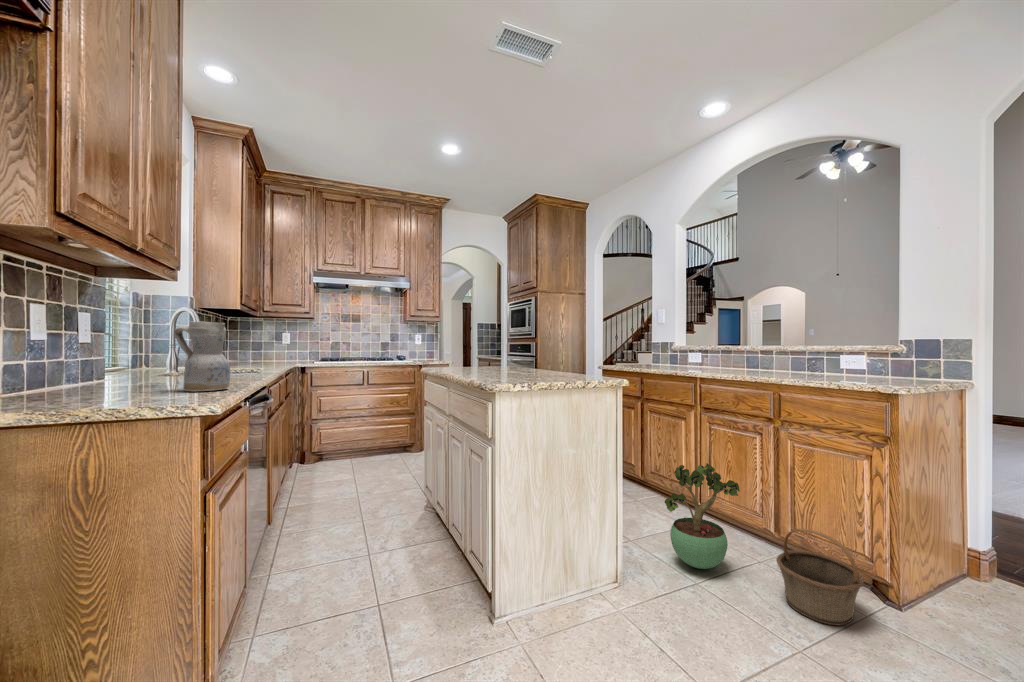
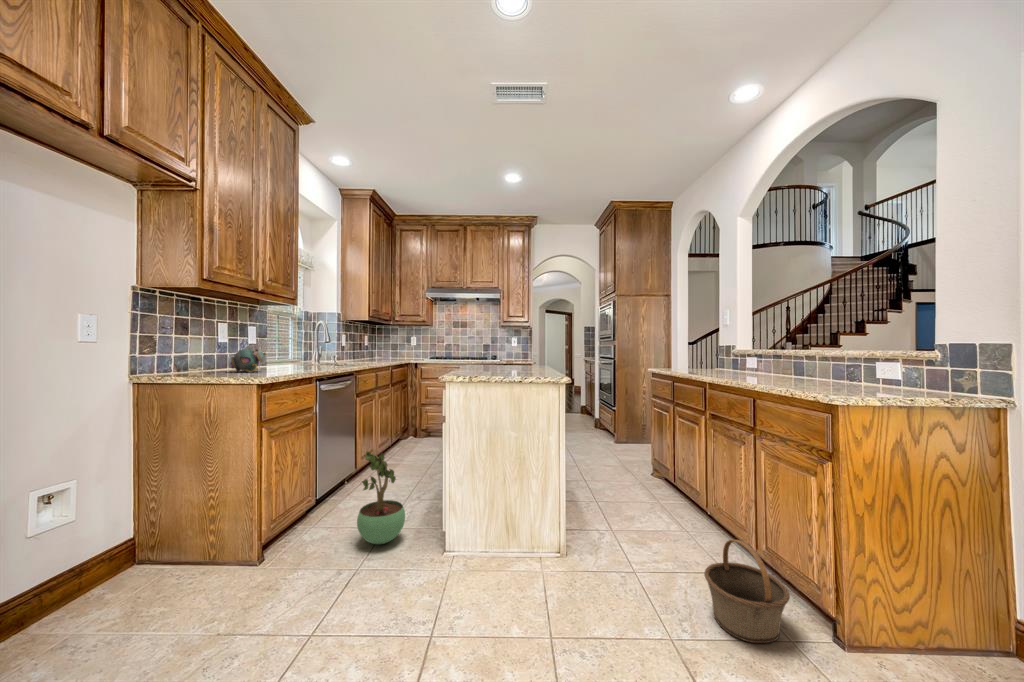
ceramic pitcher: present [174,321,230,391] -> none [275,331,305,374]
teapot: none [69,344,145,392] -> present [230,345,267,373]
potted plant: present [665,463,740,569] -> present [357,452,405,544]

